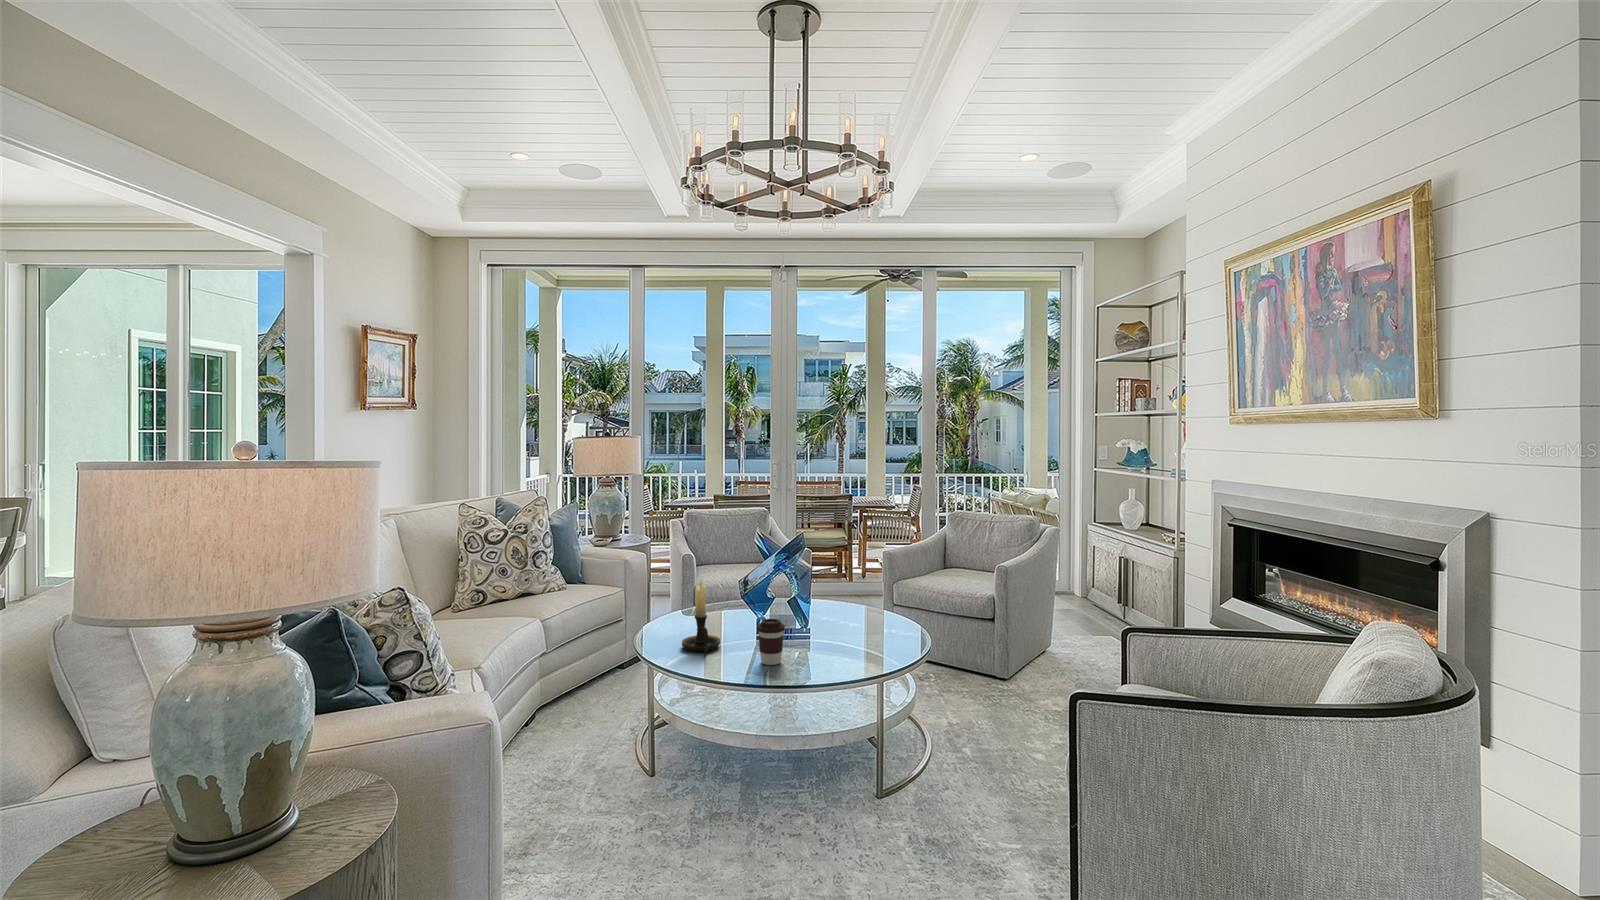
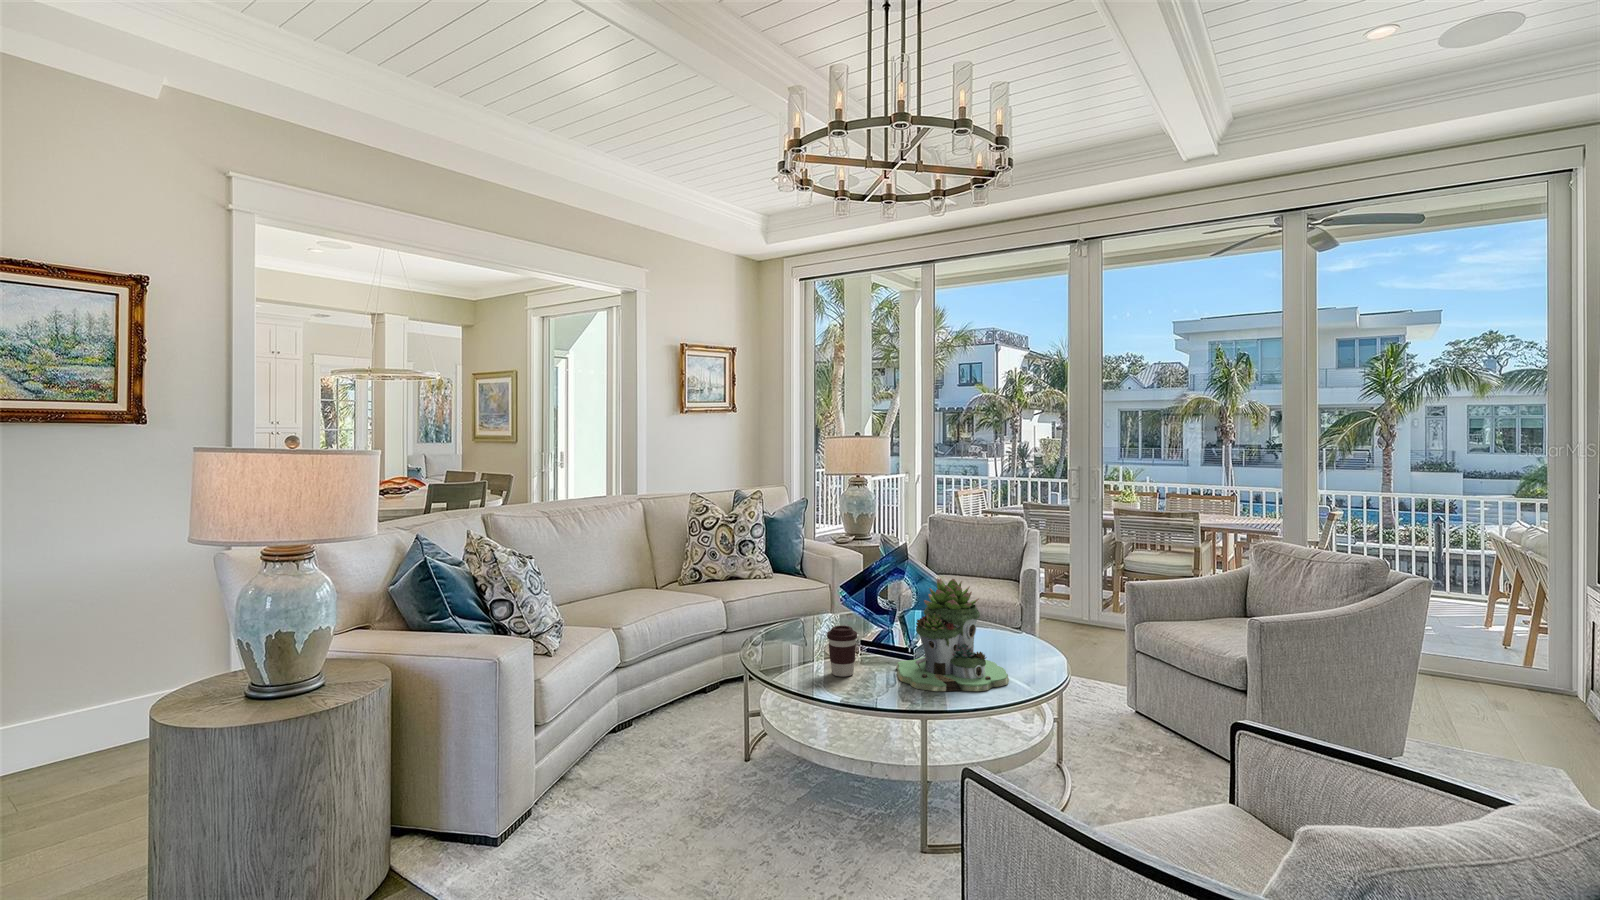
succulent planter: none [802,566,895,661] -> present [896,578,1009,691]
candle holder: present [682,576,720,653] -> none [788,572,827,653]

